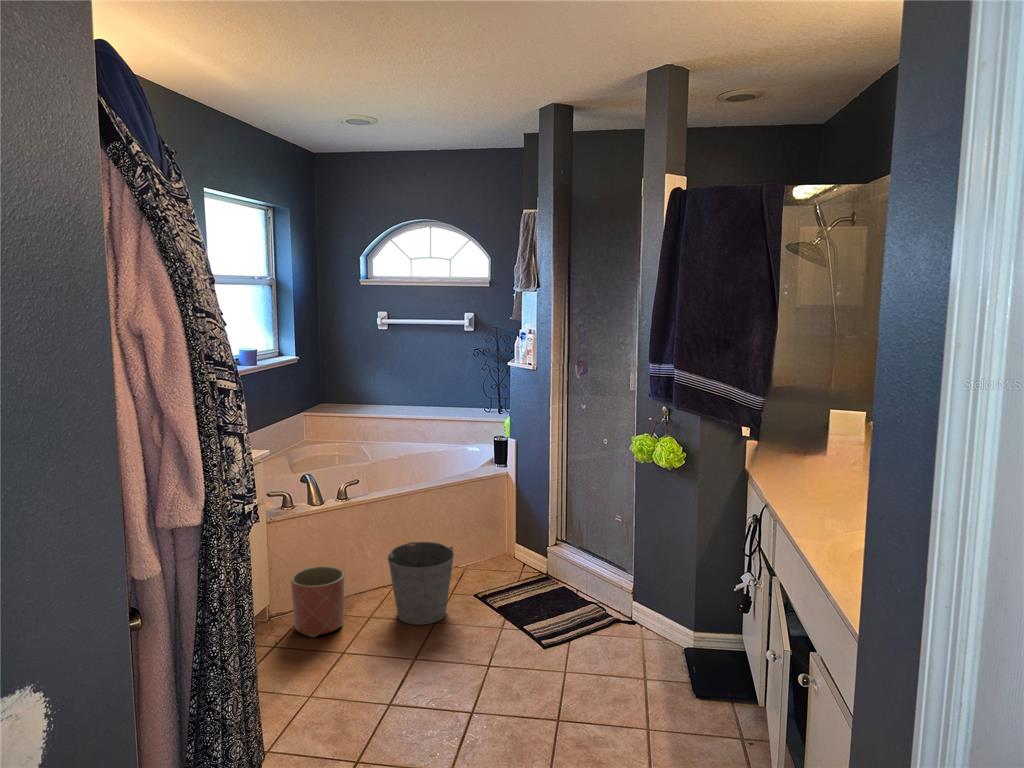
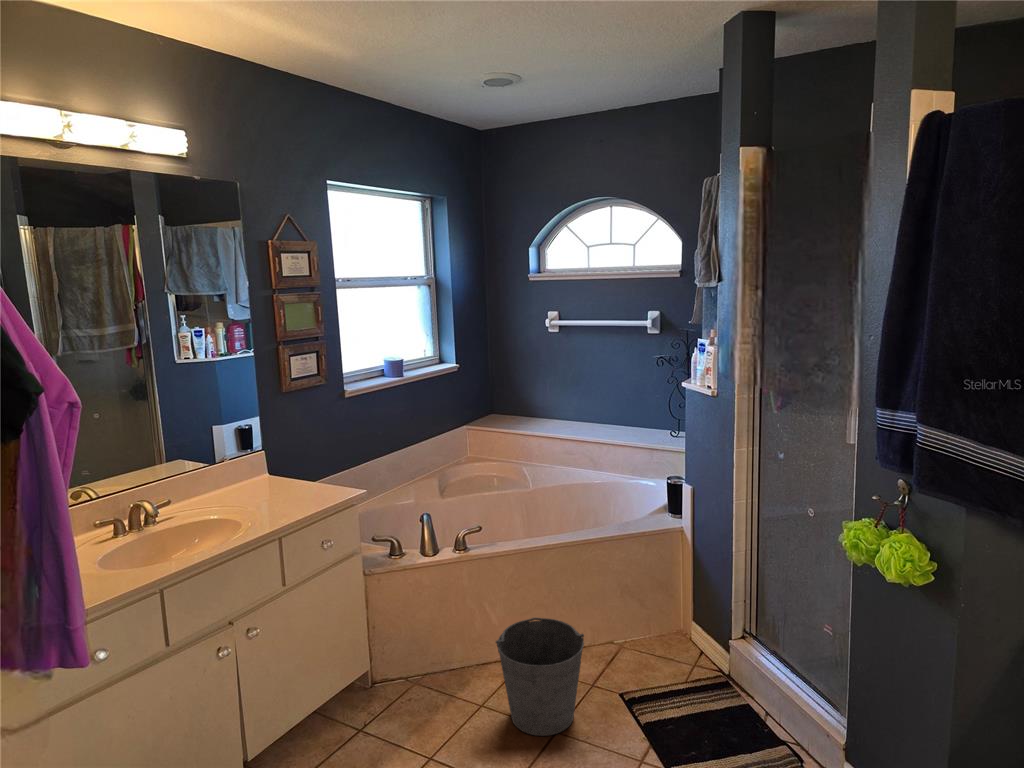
planter: present [291,566,344,637] -> none [380,637,445,731]

